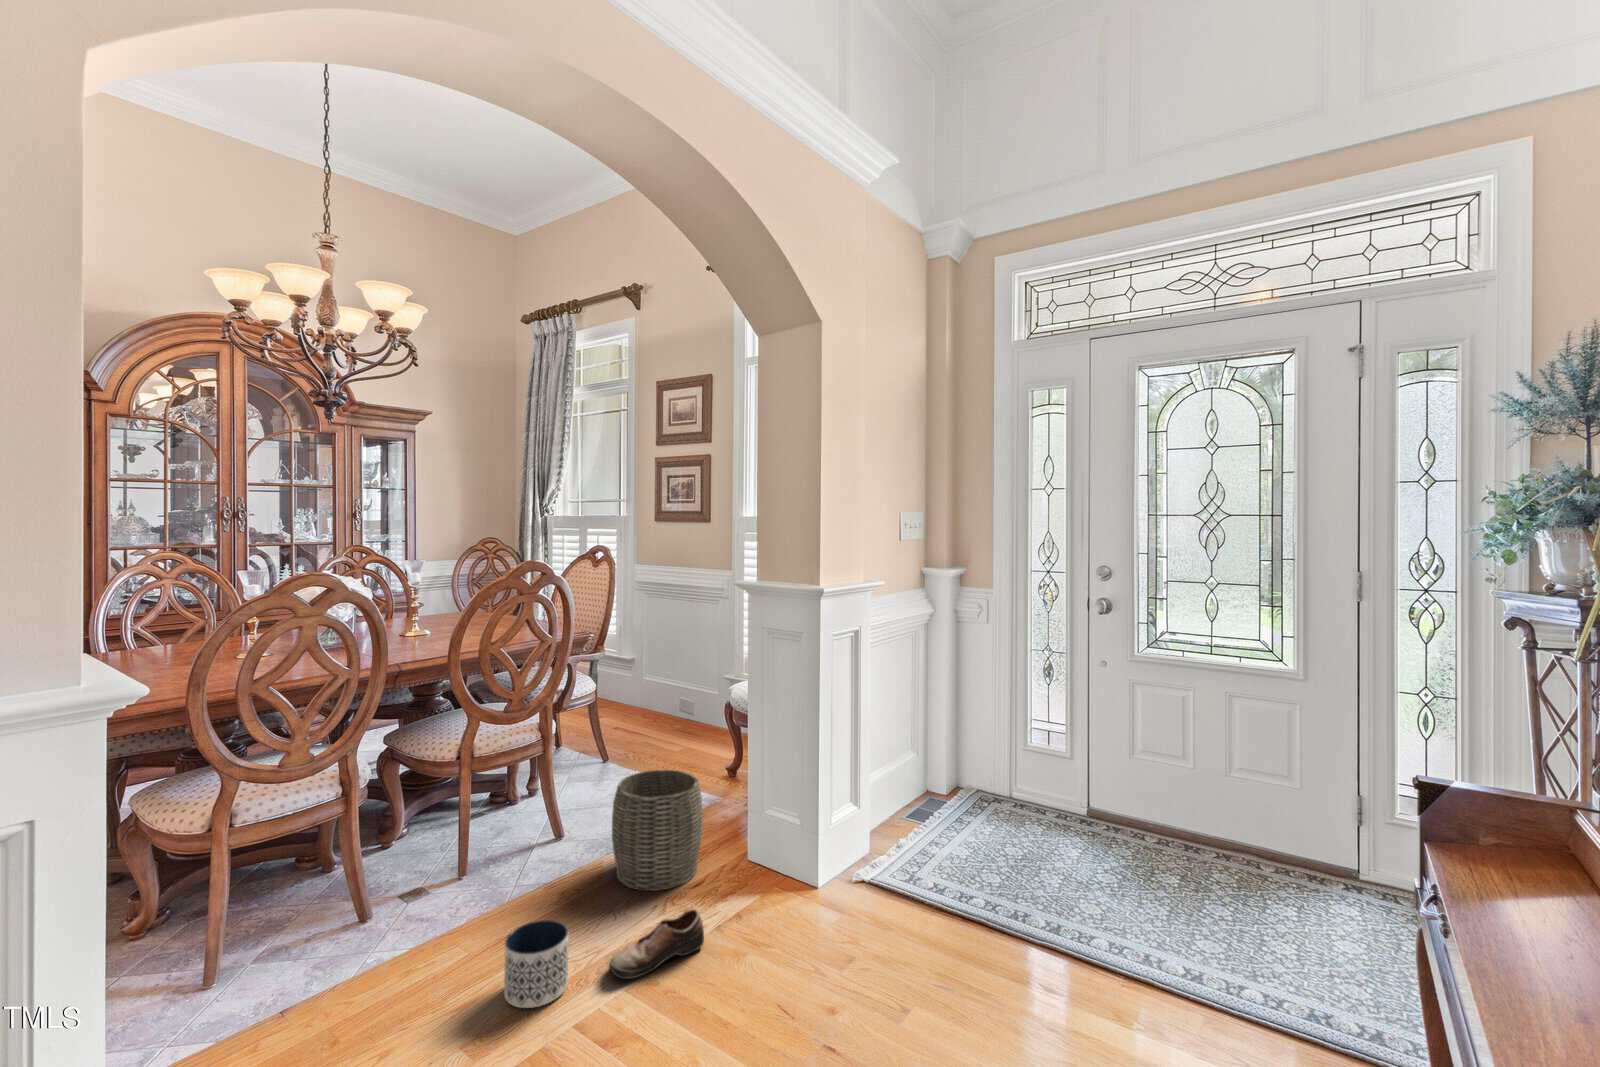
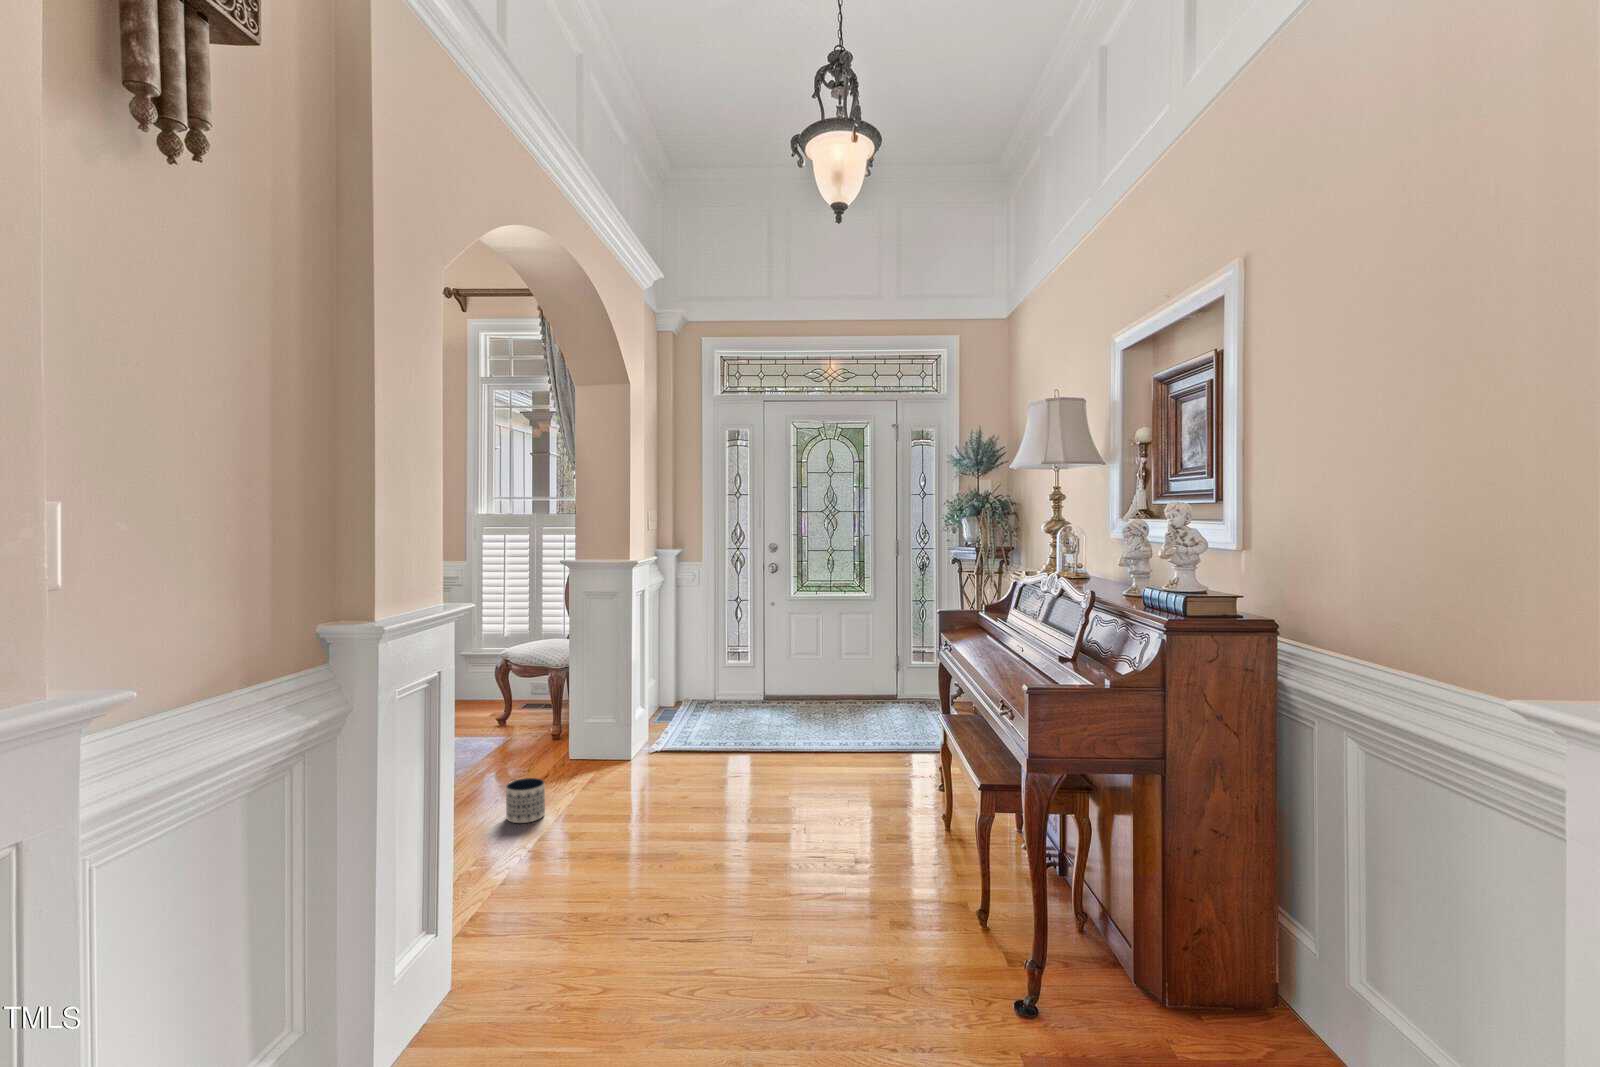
woven basket: present [612,770,703,891] -> none [492,701,558,778]
shoe: present [609,909,704,979] -> none [558,765,602,801]

